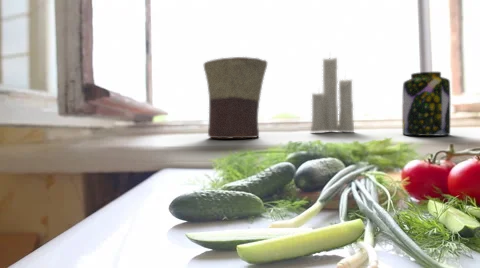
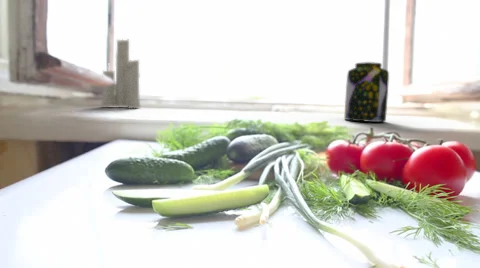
flower pot: present [204,57,267,138] -> none [161,36,223,115]
candle: present [311,58,354,132] -> present [101,40,140,108]

